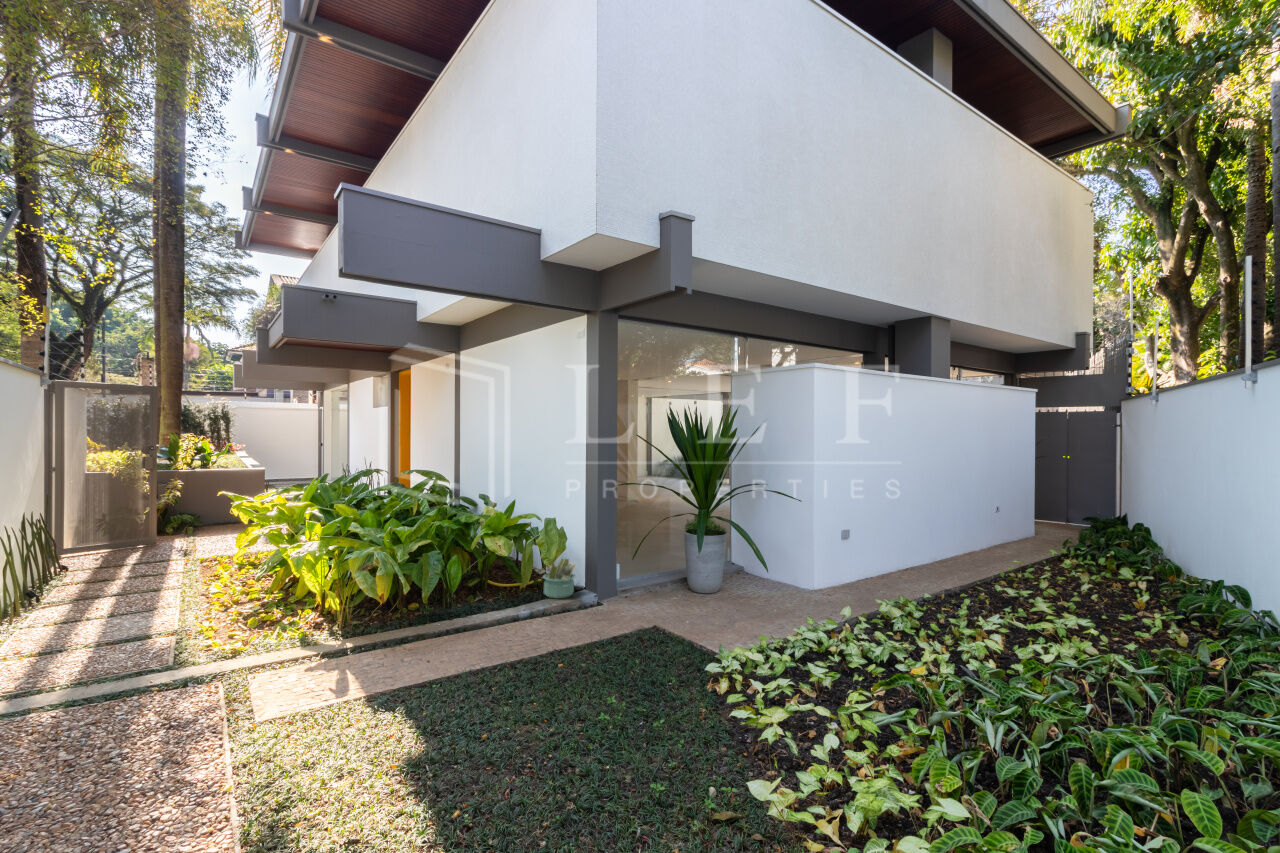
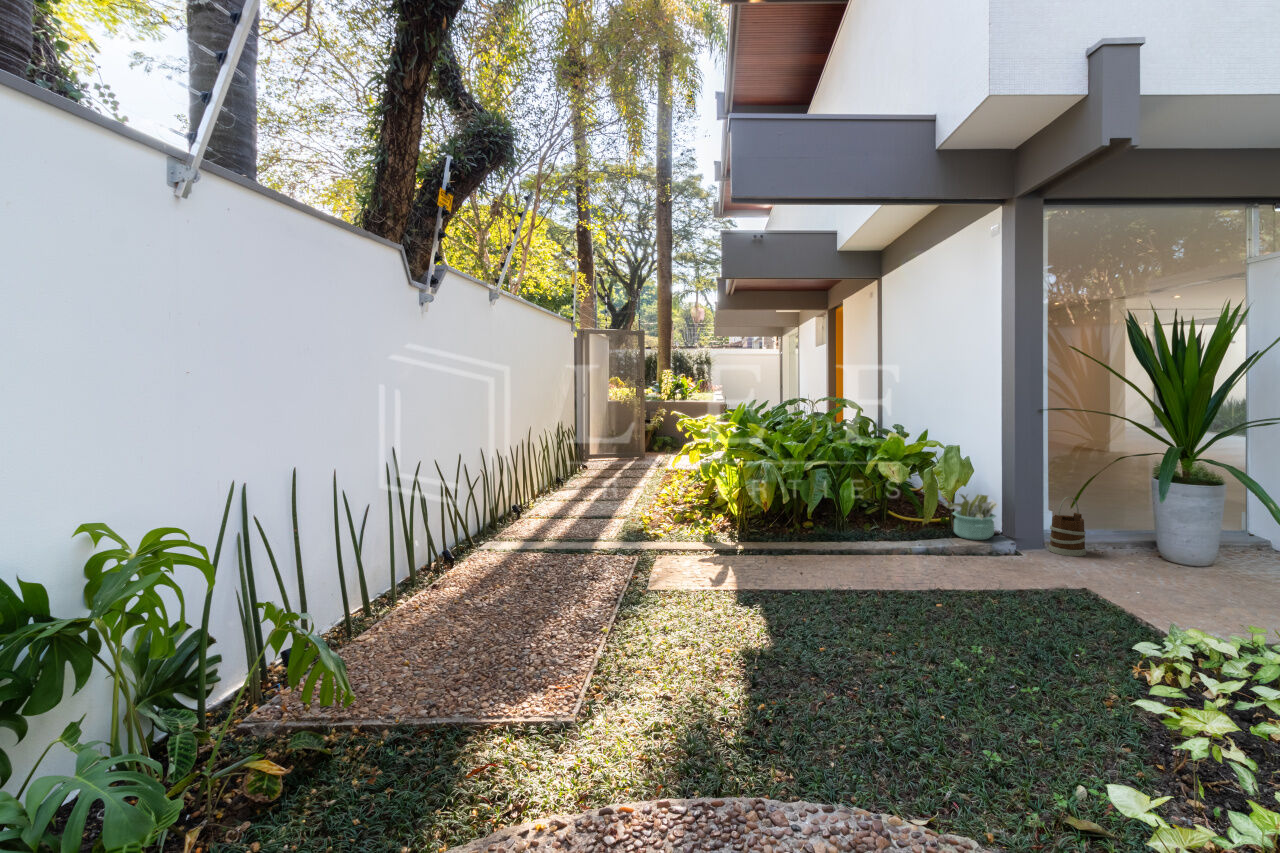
wooden bucket: none [614,555,638,601] -> present [1049,497,1086,556]

